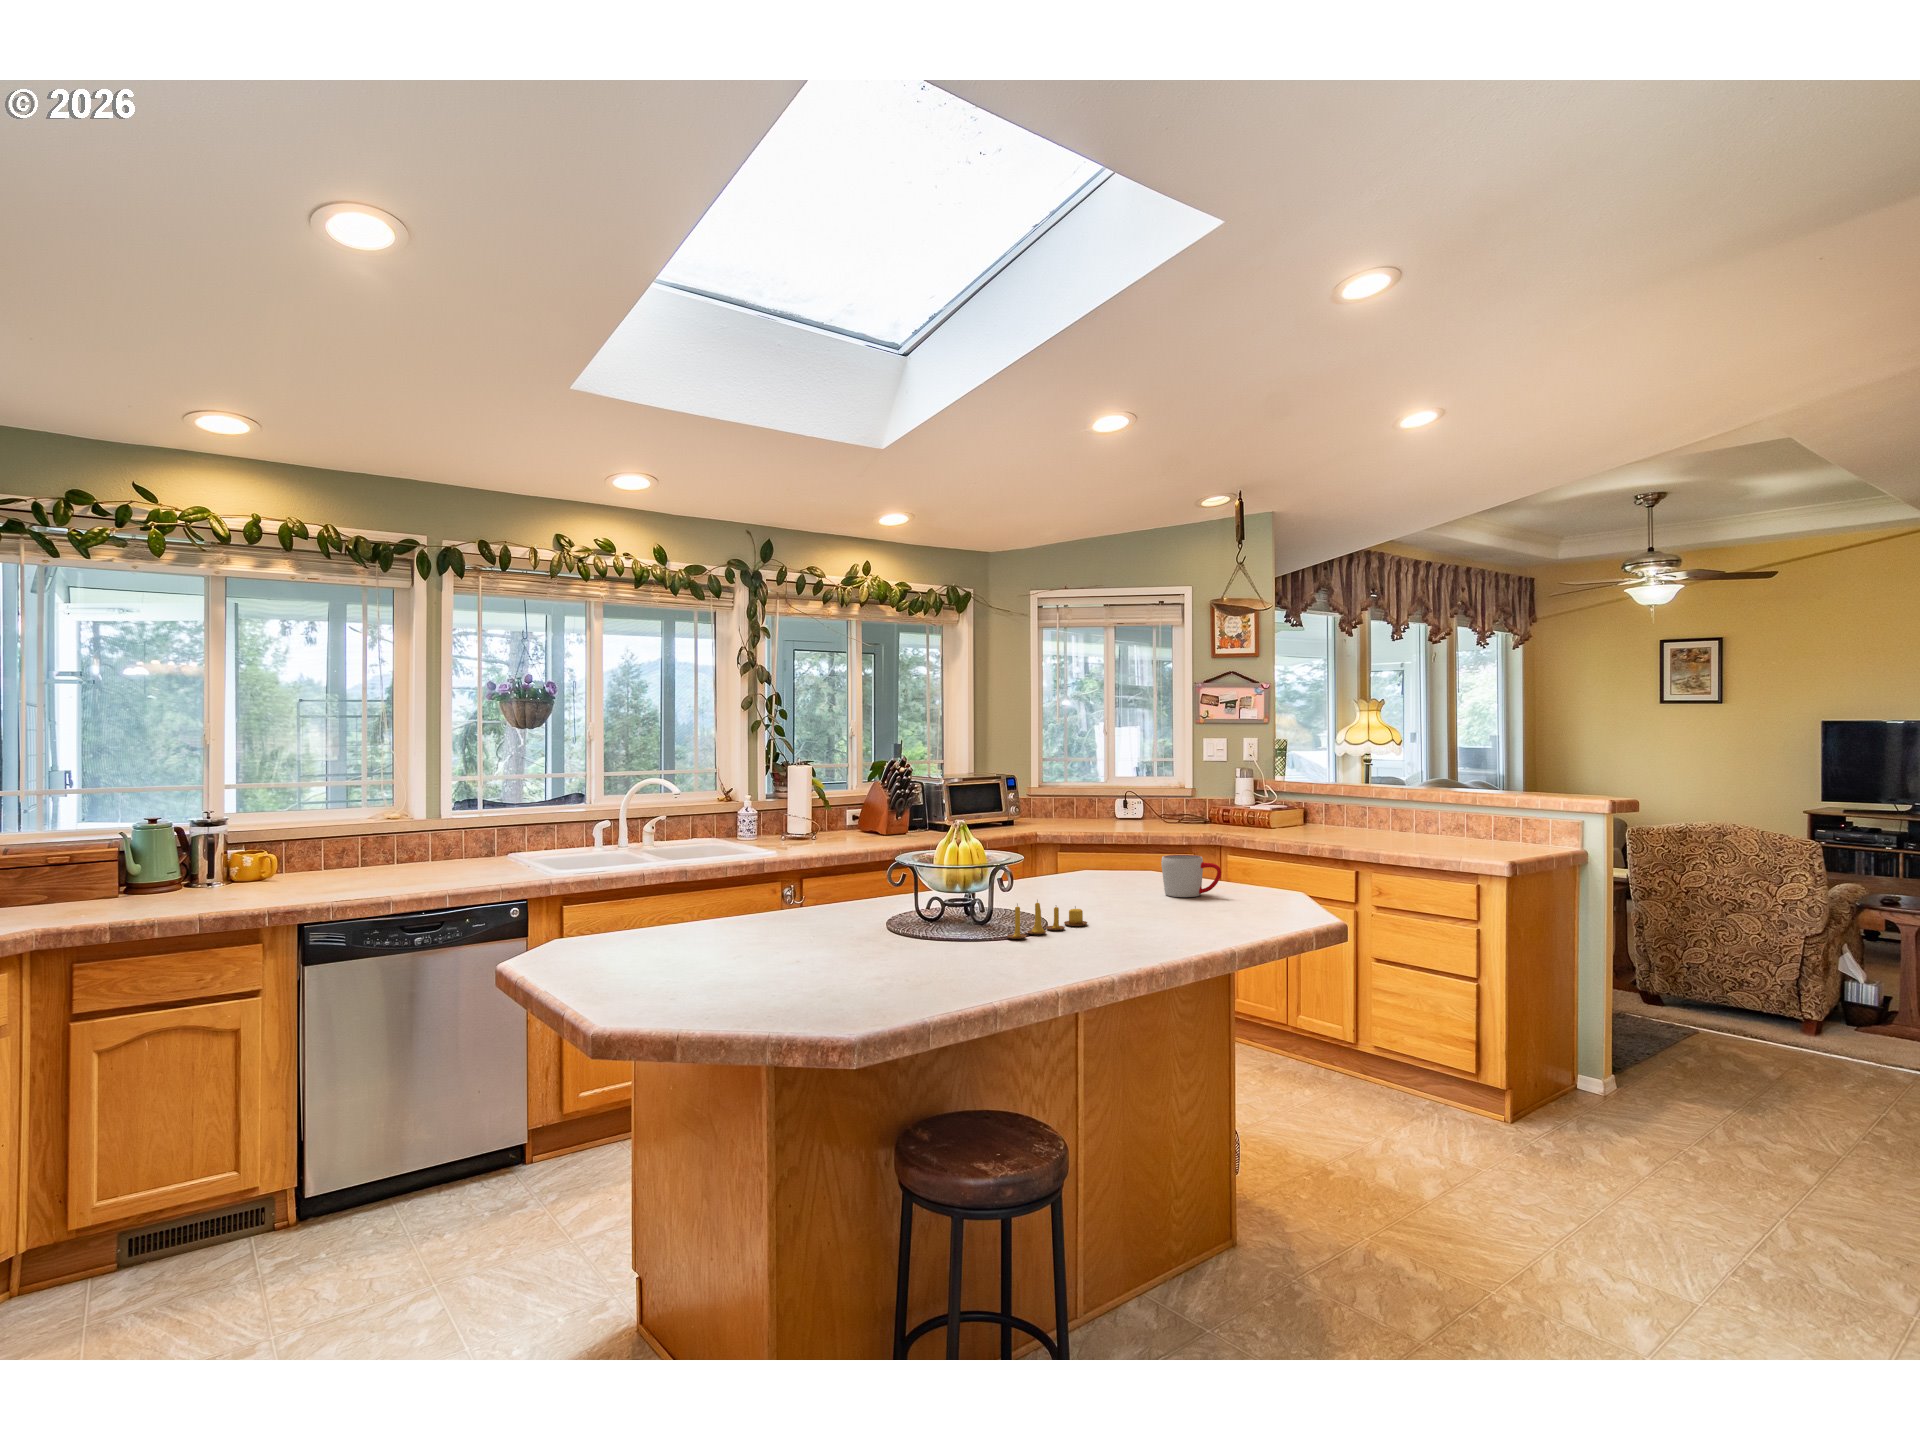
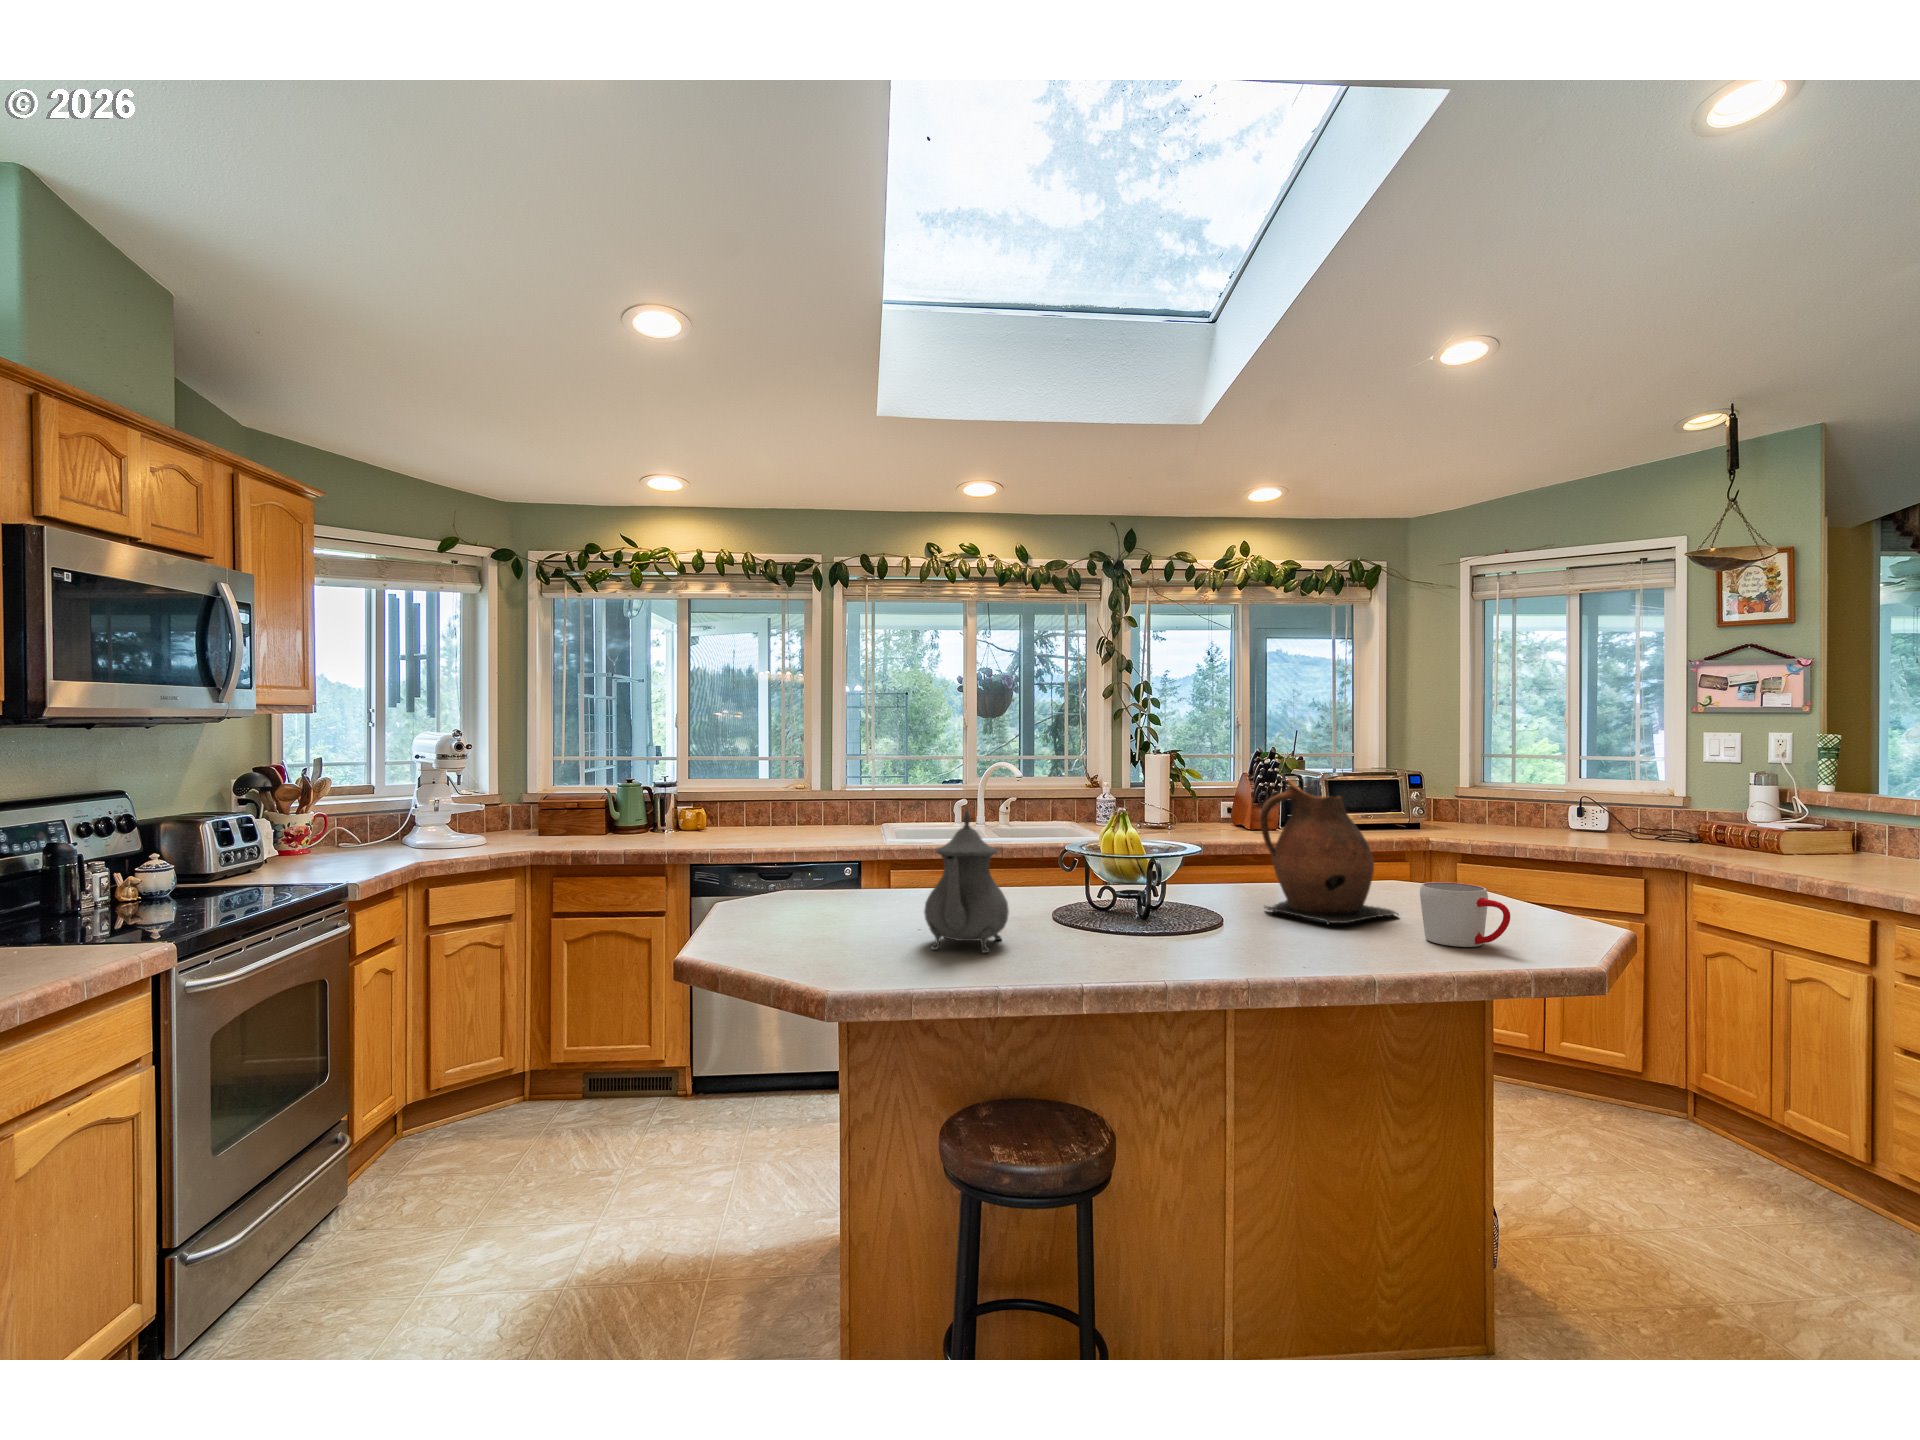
ceramic pitcher: none [1039,787,1131,894] -> present [1260,780,1398,924]
teapot: none [858,823,930,945] -> present [924,809,1009,953]
candle: present [1007,901,1087,939] -> none [1084,921,1227,970]

